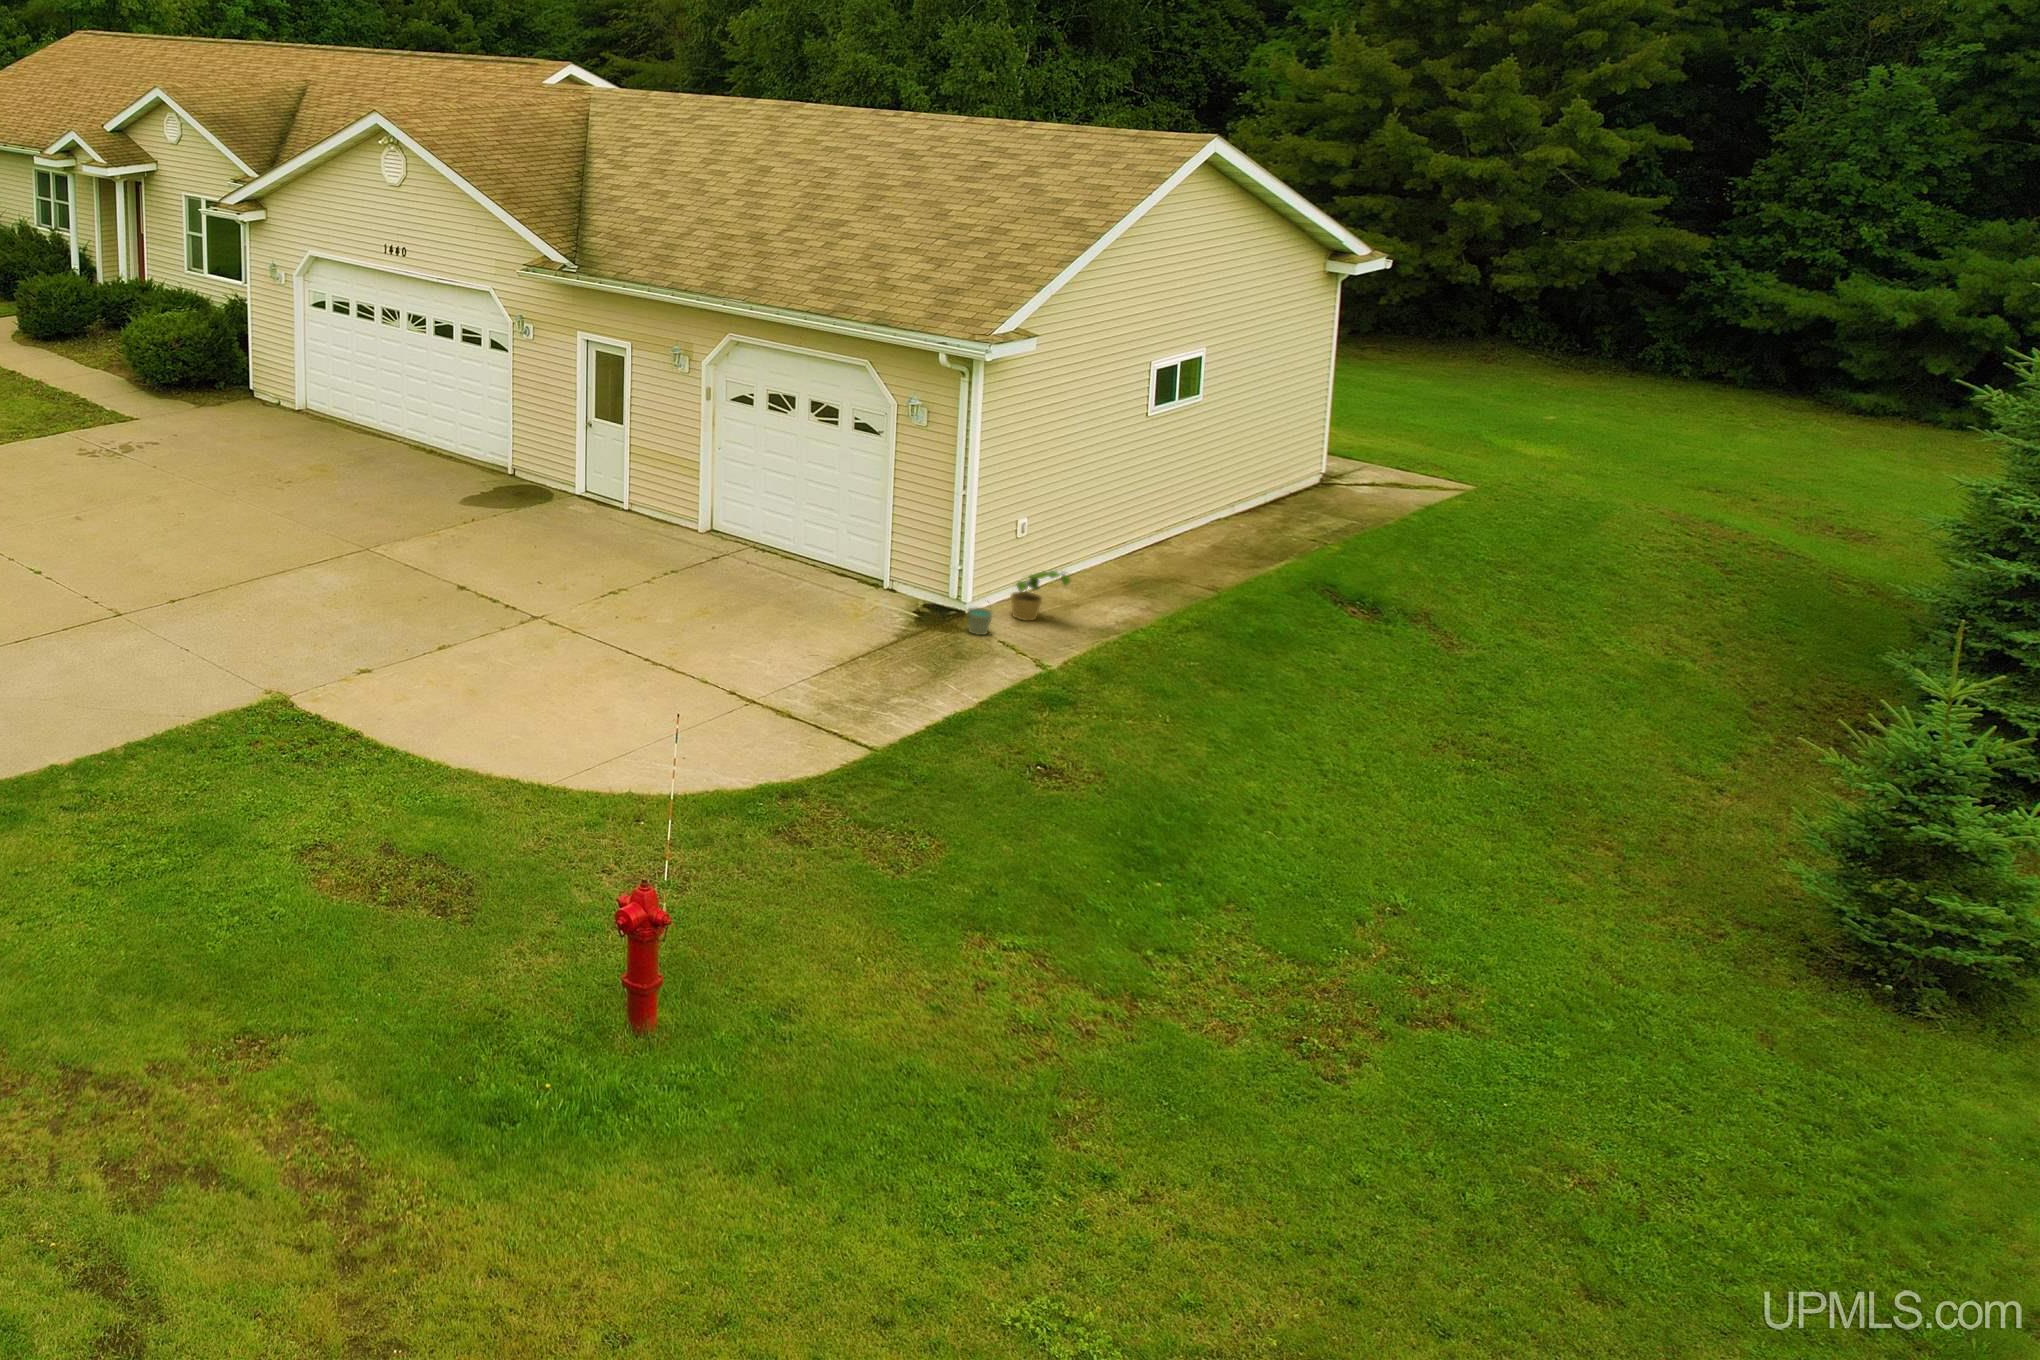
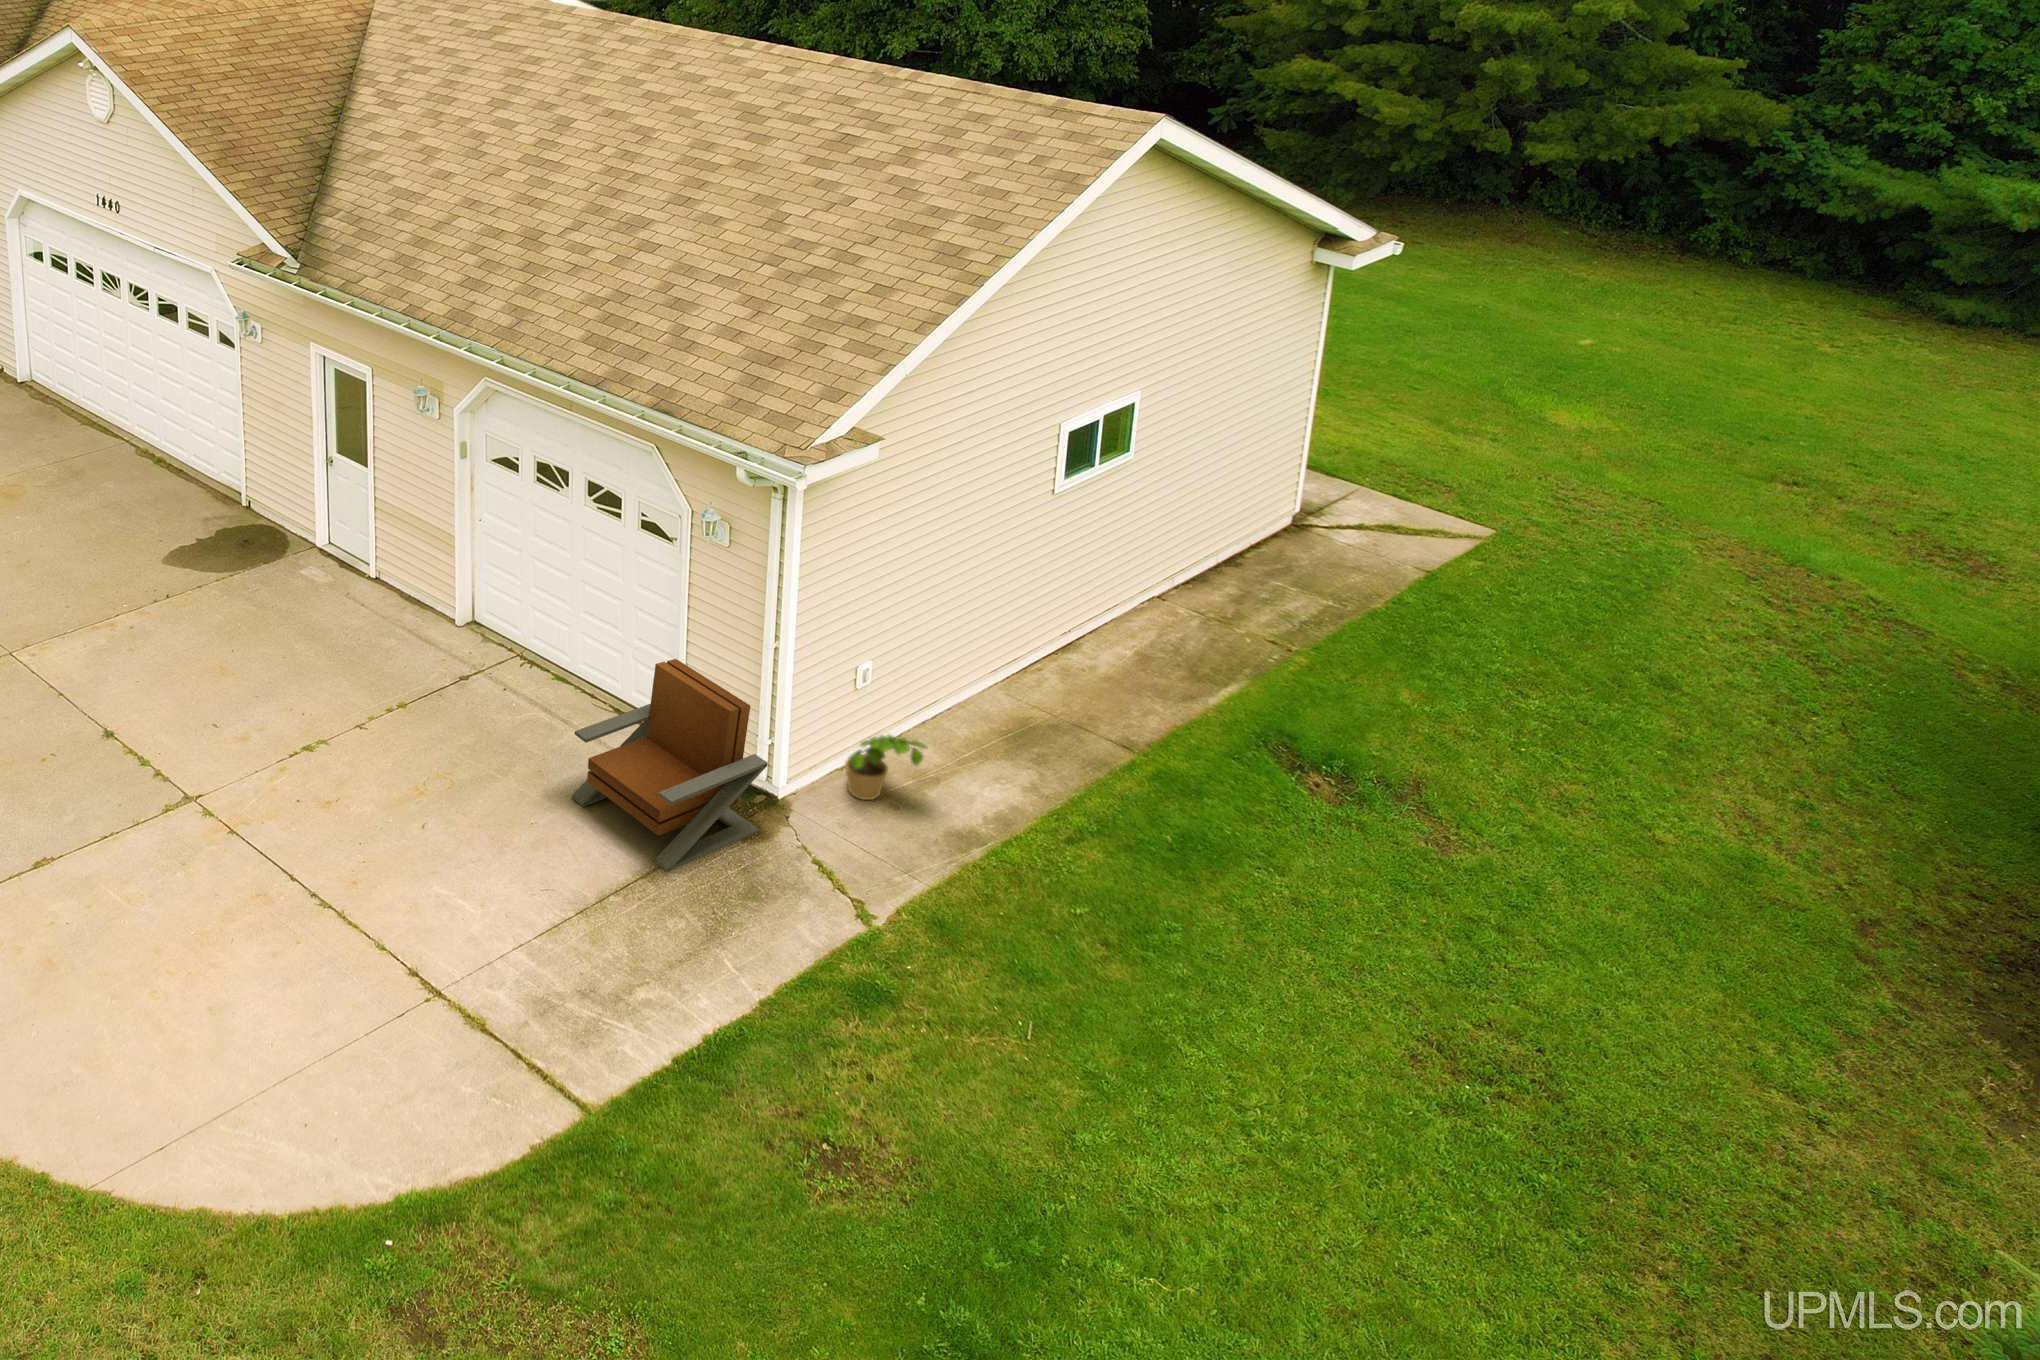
lounge chair: none [813,517,960,651] -> present [572,659,768,872]
bucket: present [967,608,992,635] -> none [778,785,814,834]

